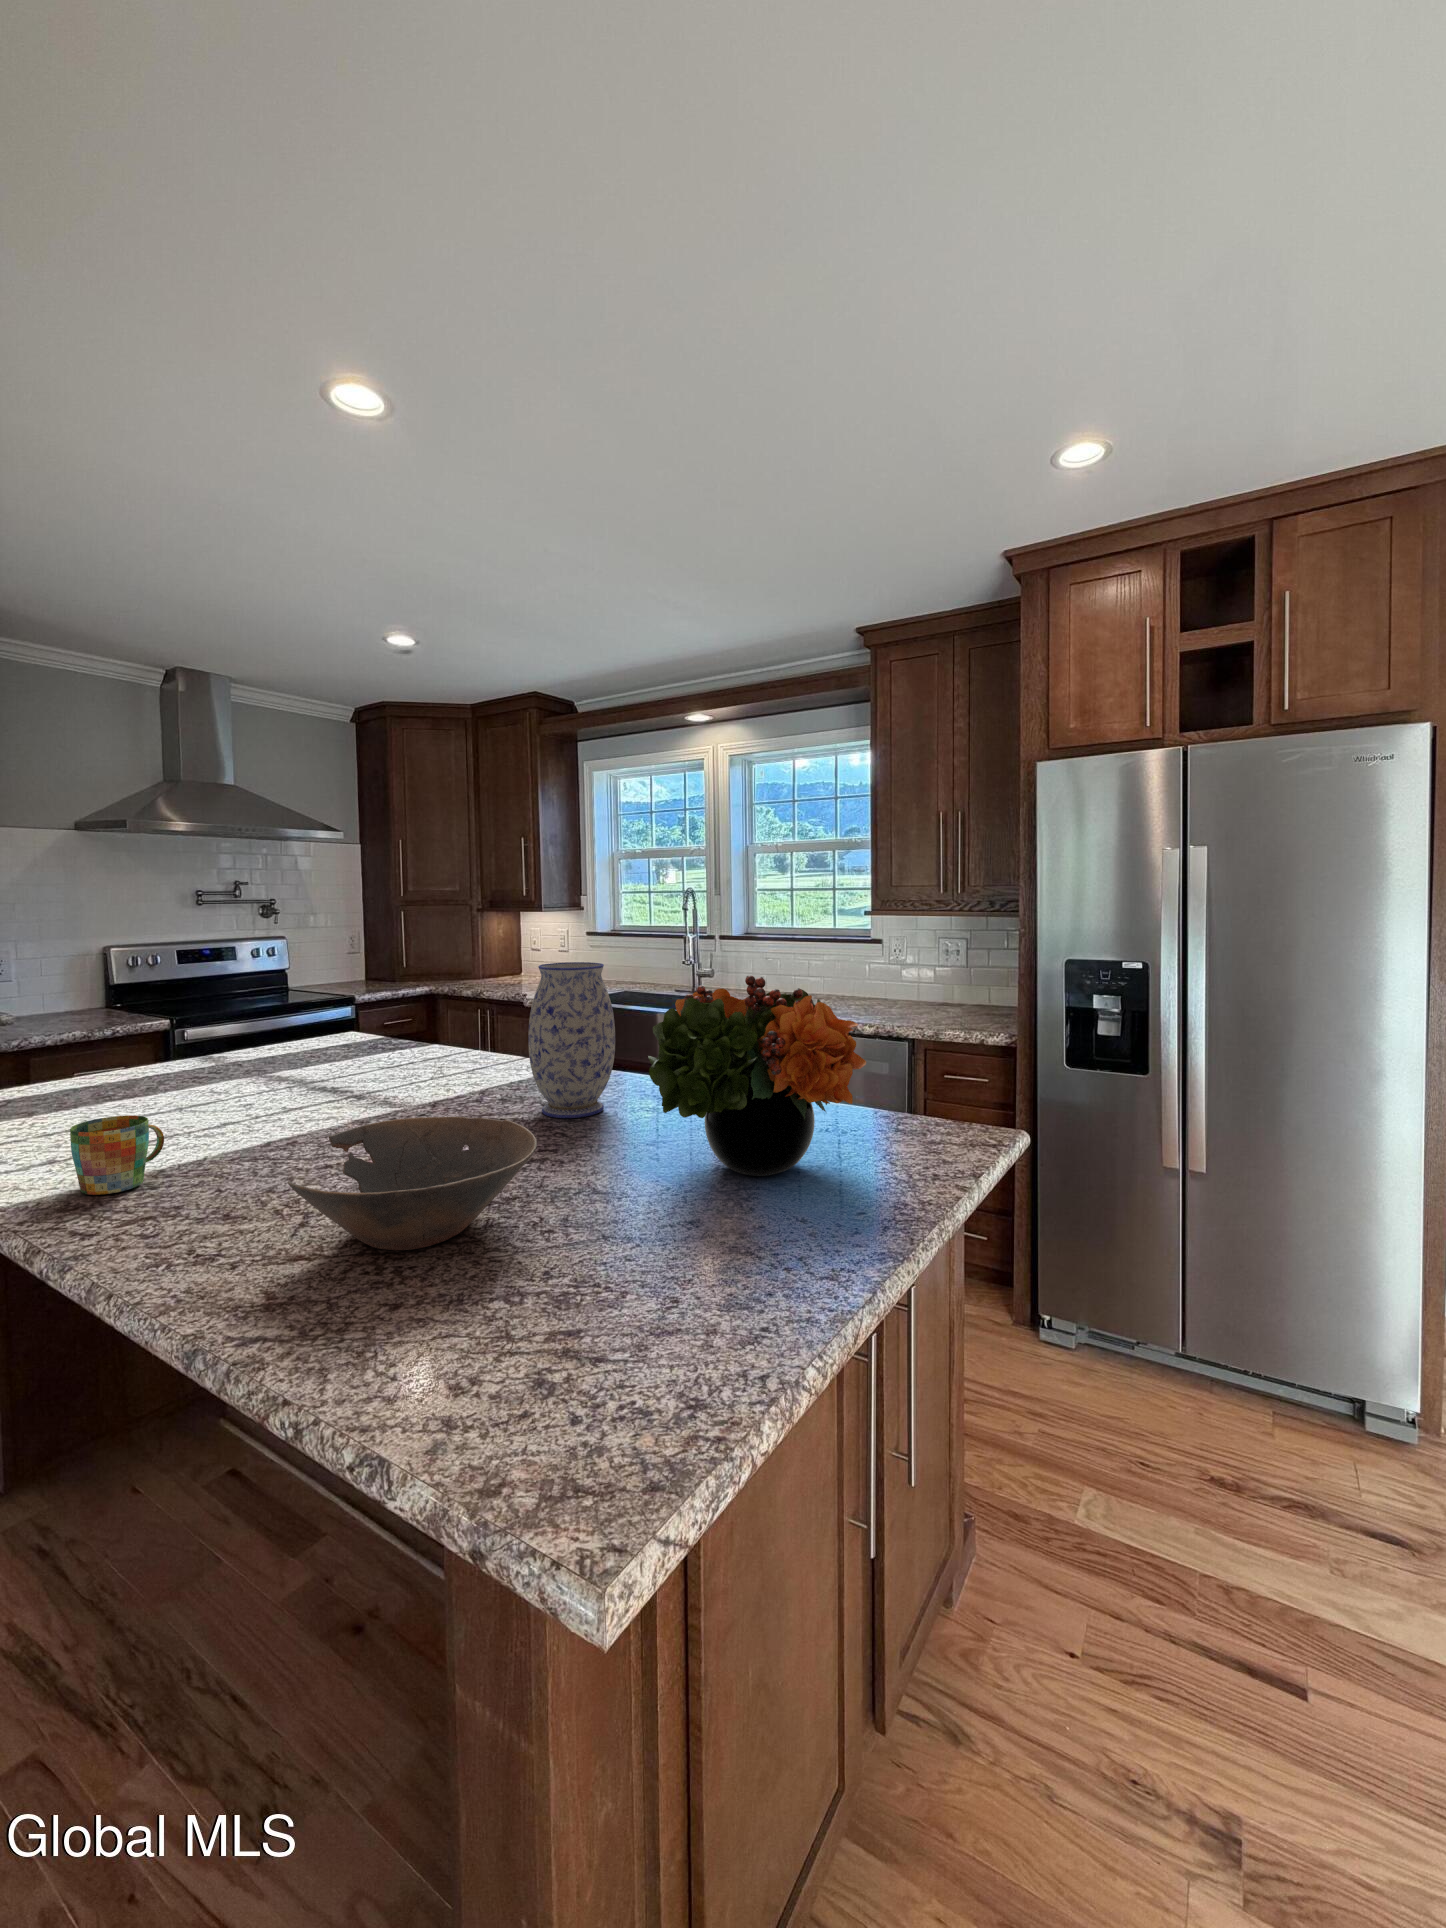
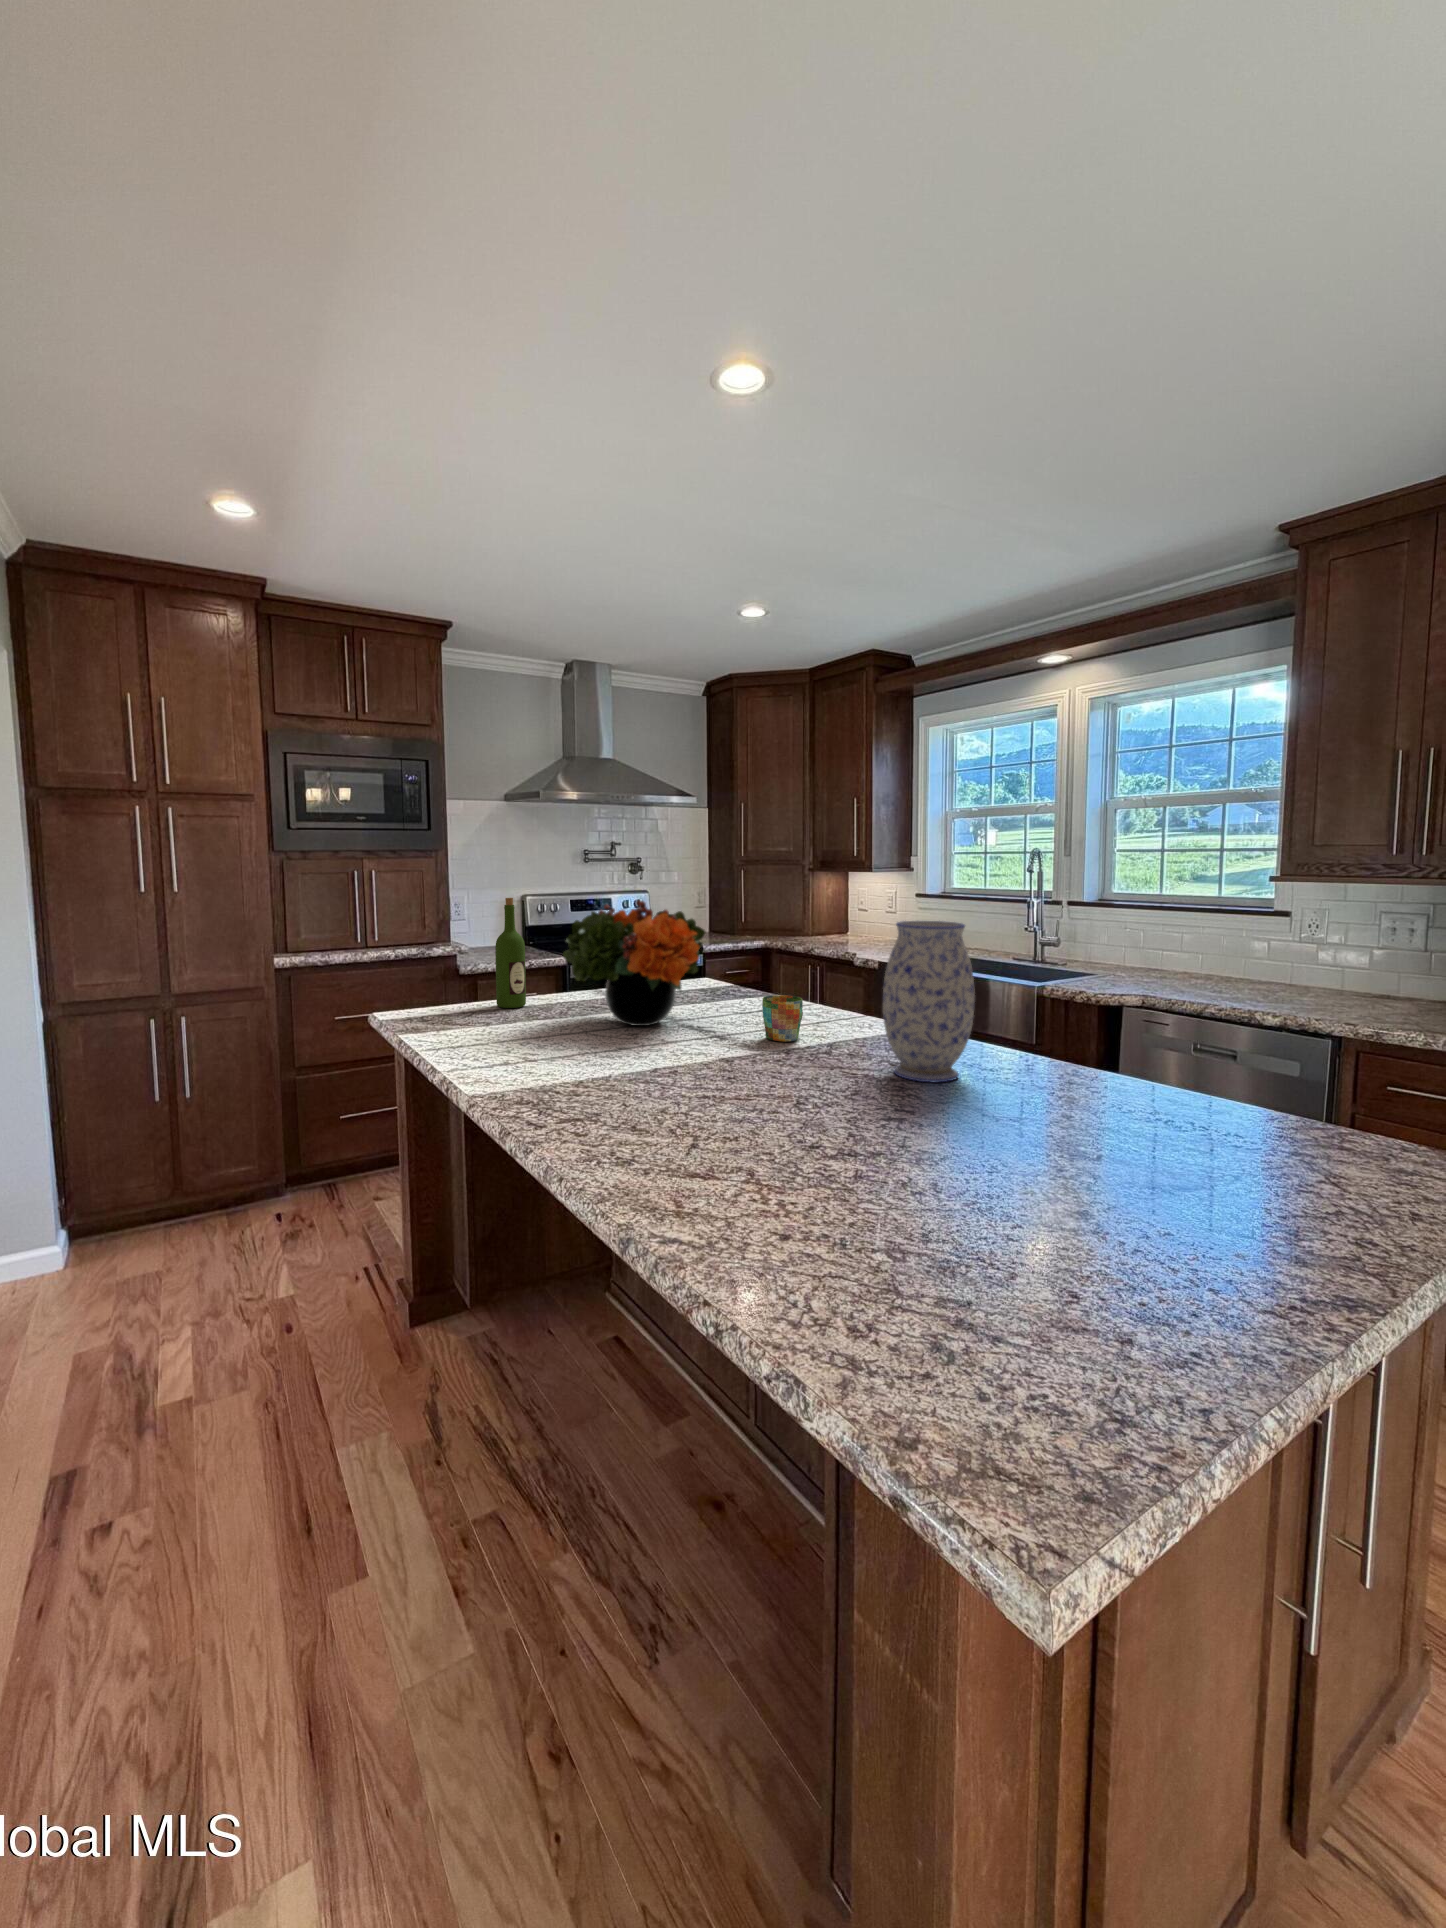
wine bottle: none [53,955,101,1091] -> present [495,898,526,1008]
flower arrangement: present [648,975,866,1176] -> present [563,900,705,1026]
mug: present [70,1115,164,1195] -> present [762,995,803,1041]
bowl: present [287,1117,537,1250] -> none [690,1063,911,1188]

